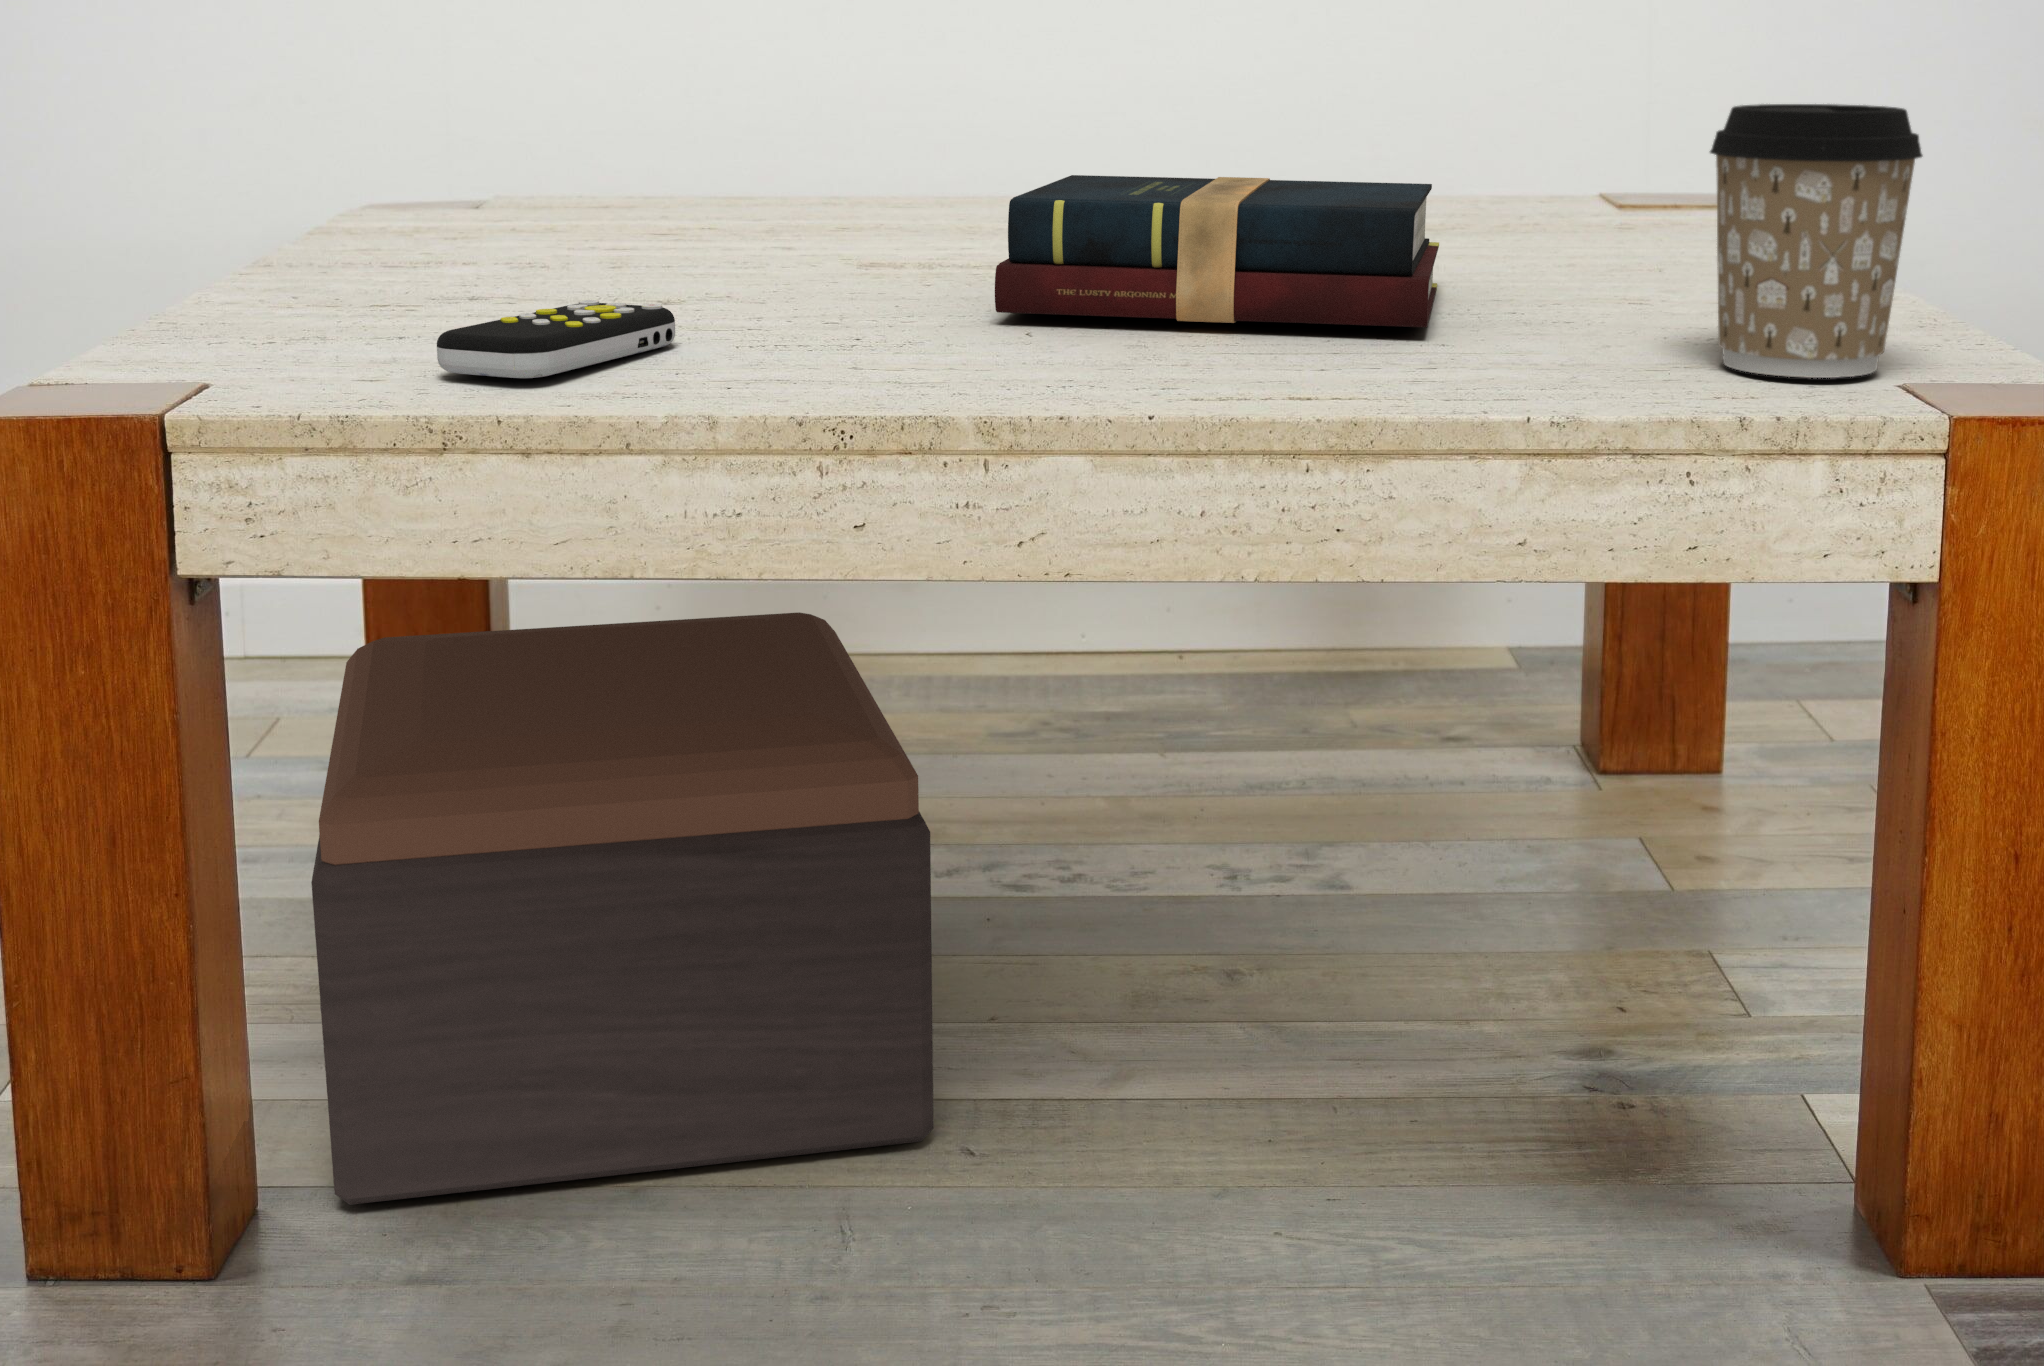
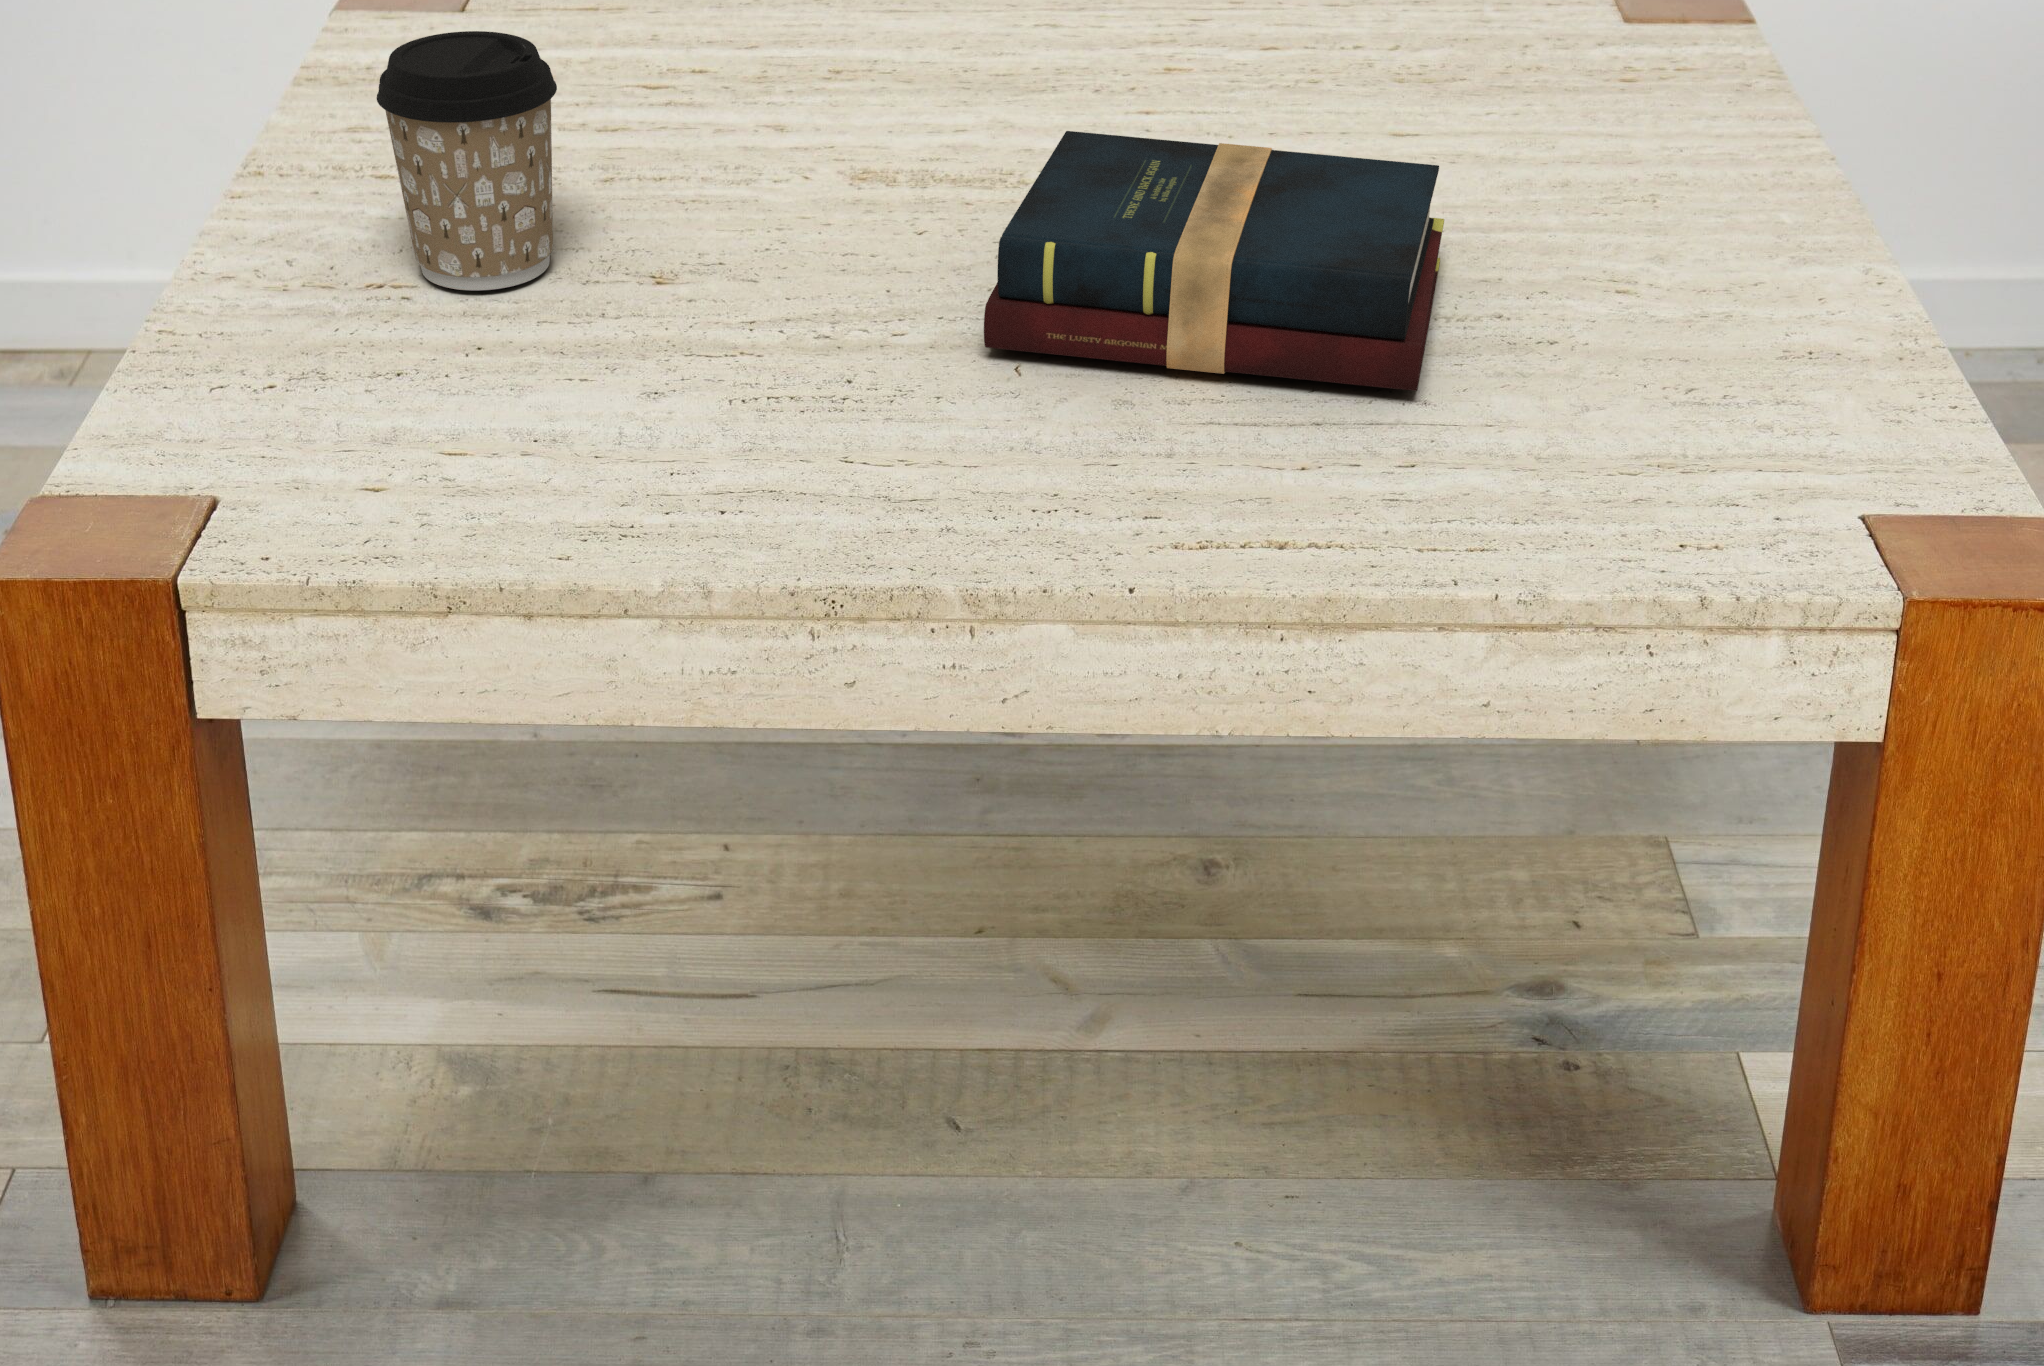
coffee cup: present [1710,104,1922,378] -> present [377,31,557,290]
remote control: present [437,300,675,378] -> none [430,359,663,510]
footstool: present [311,612,934,1205] -> none [341,542,925,1177]

